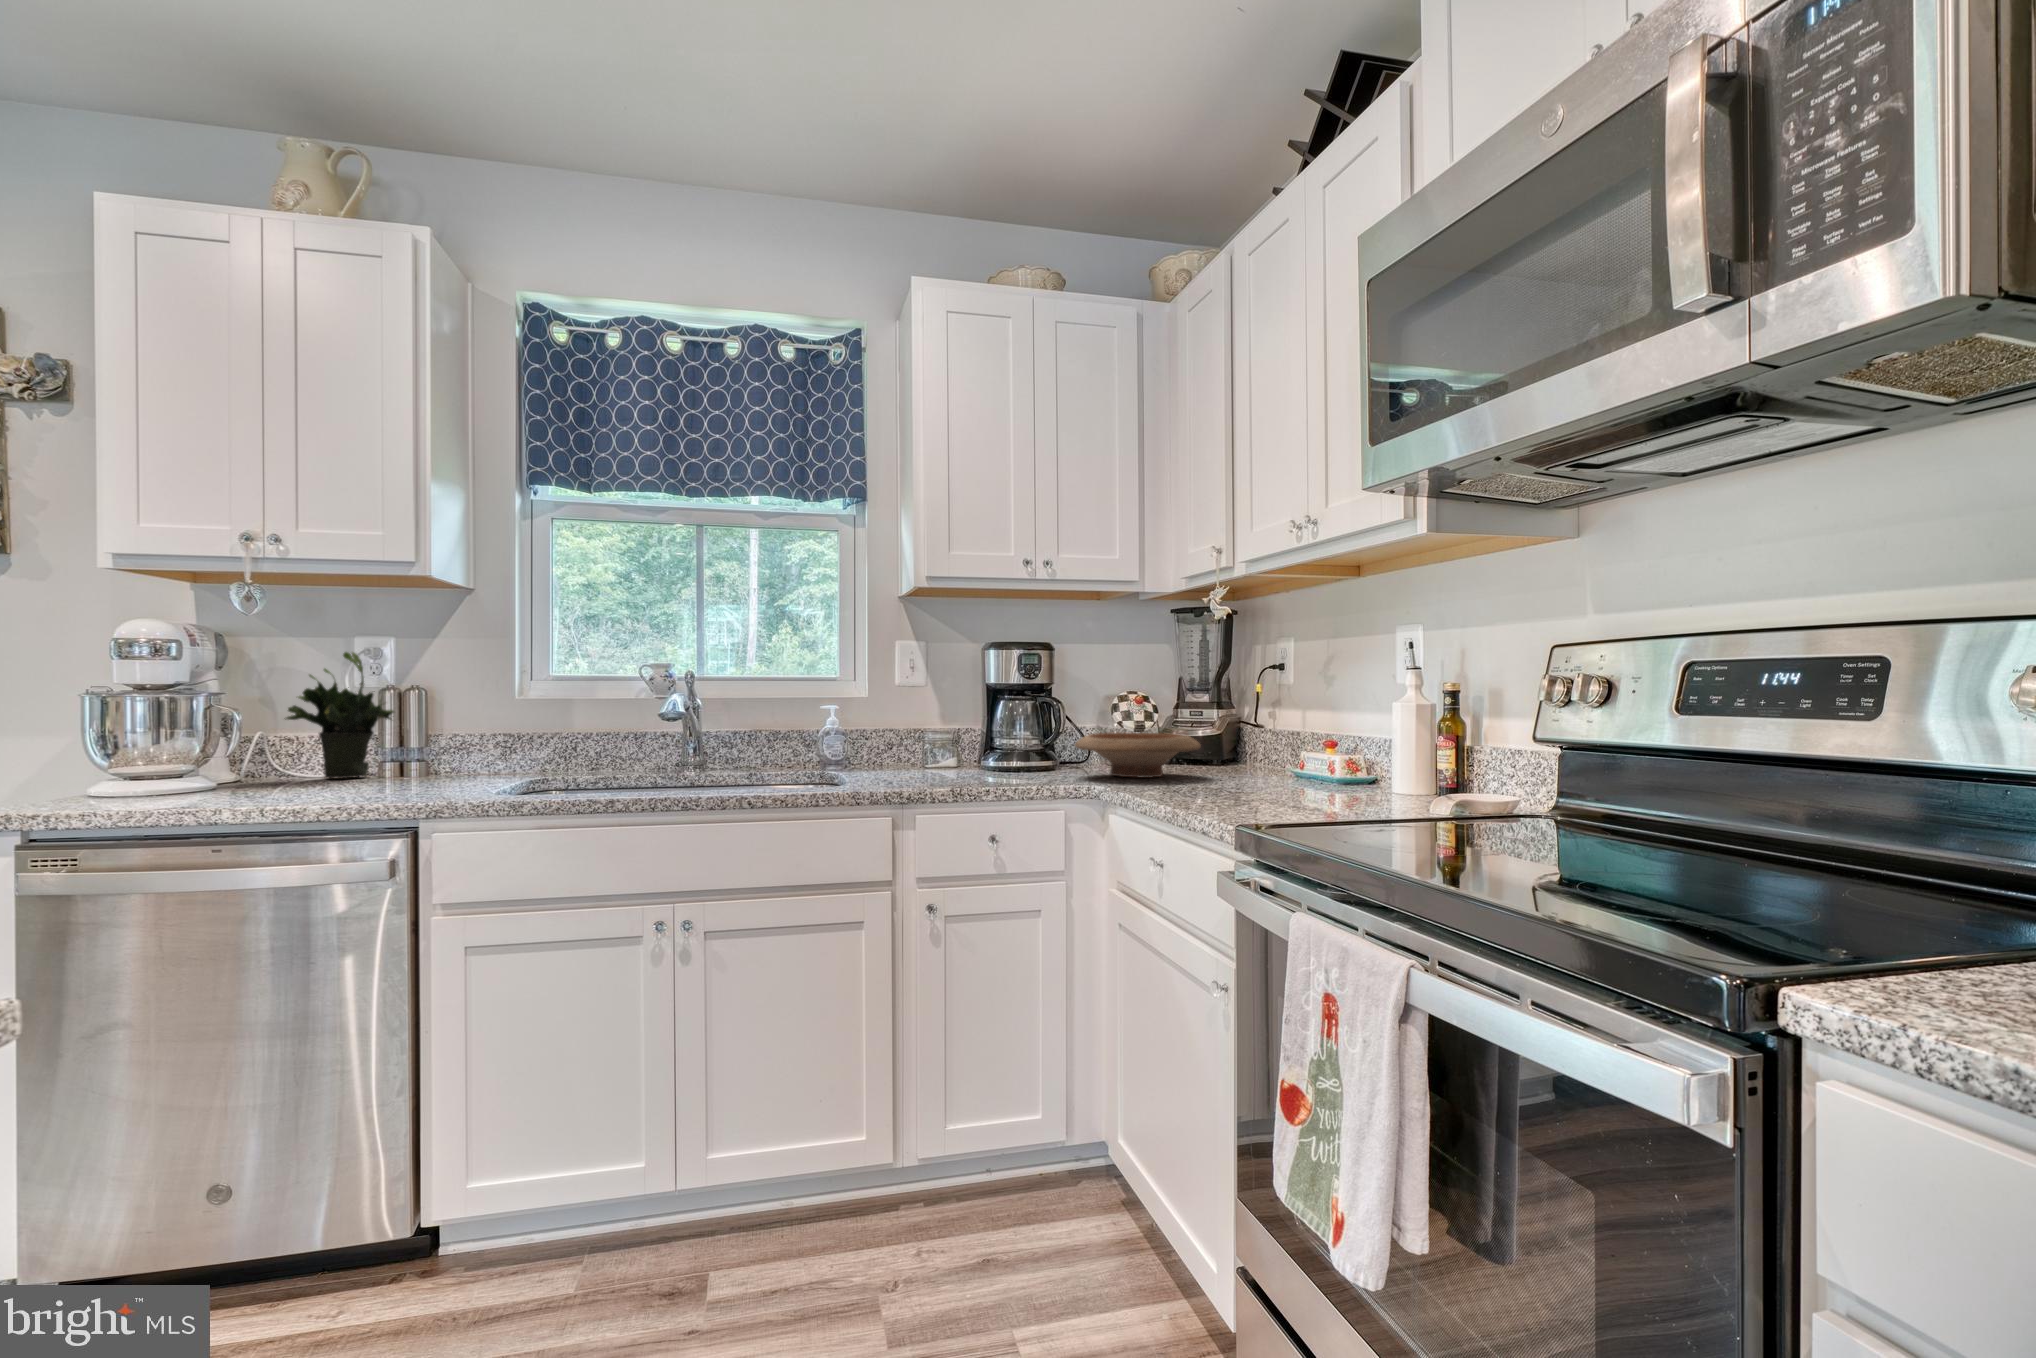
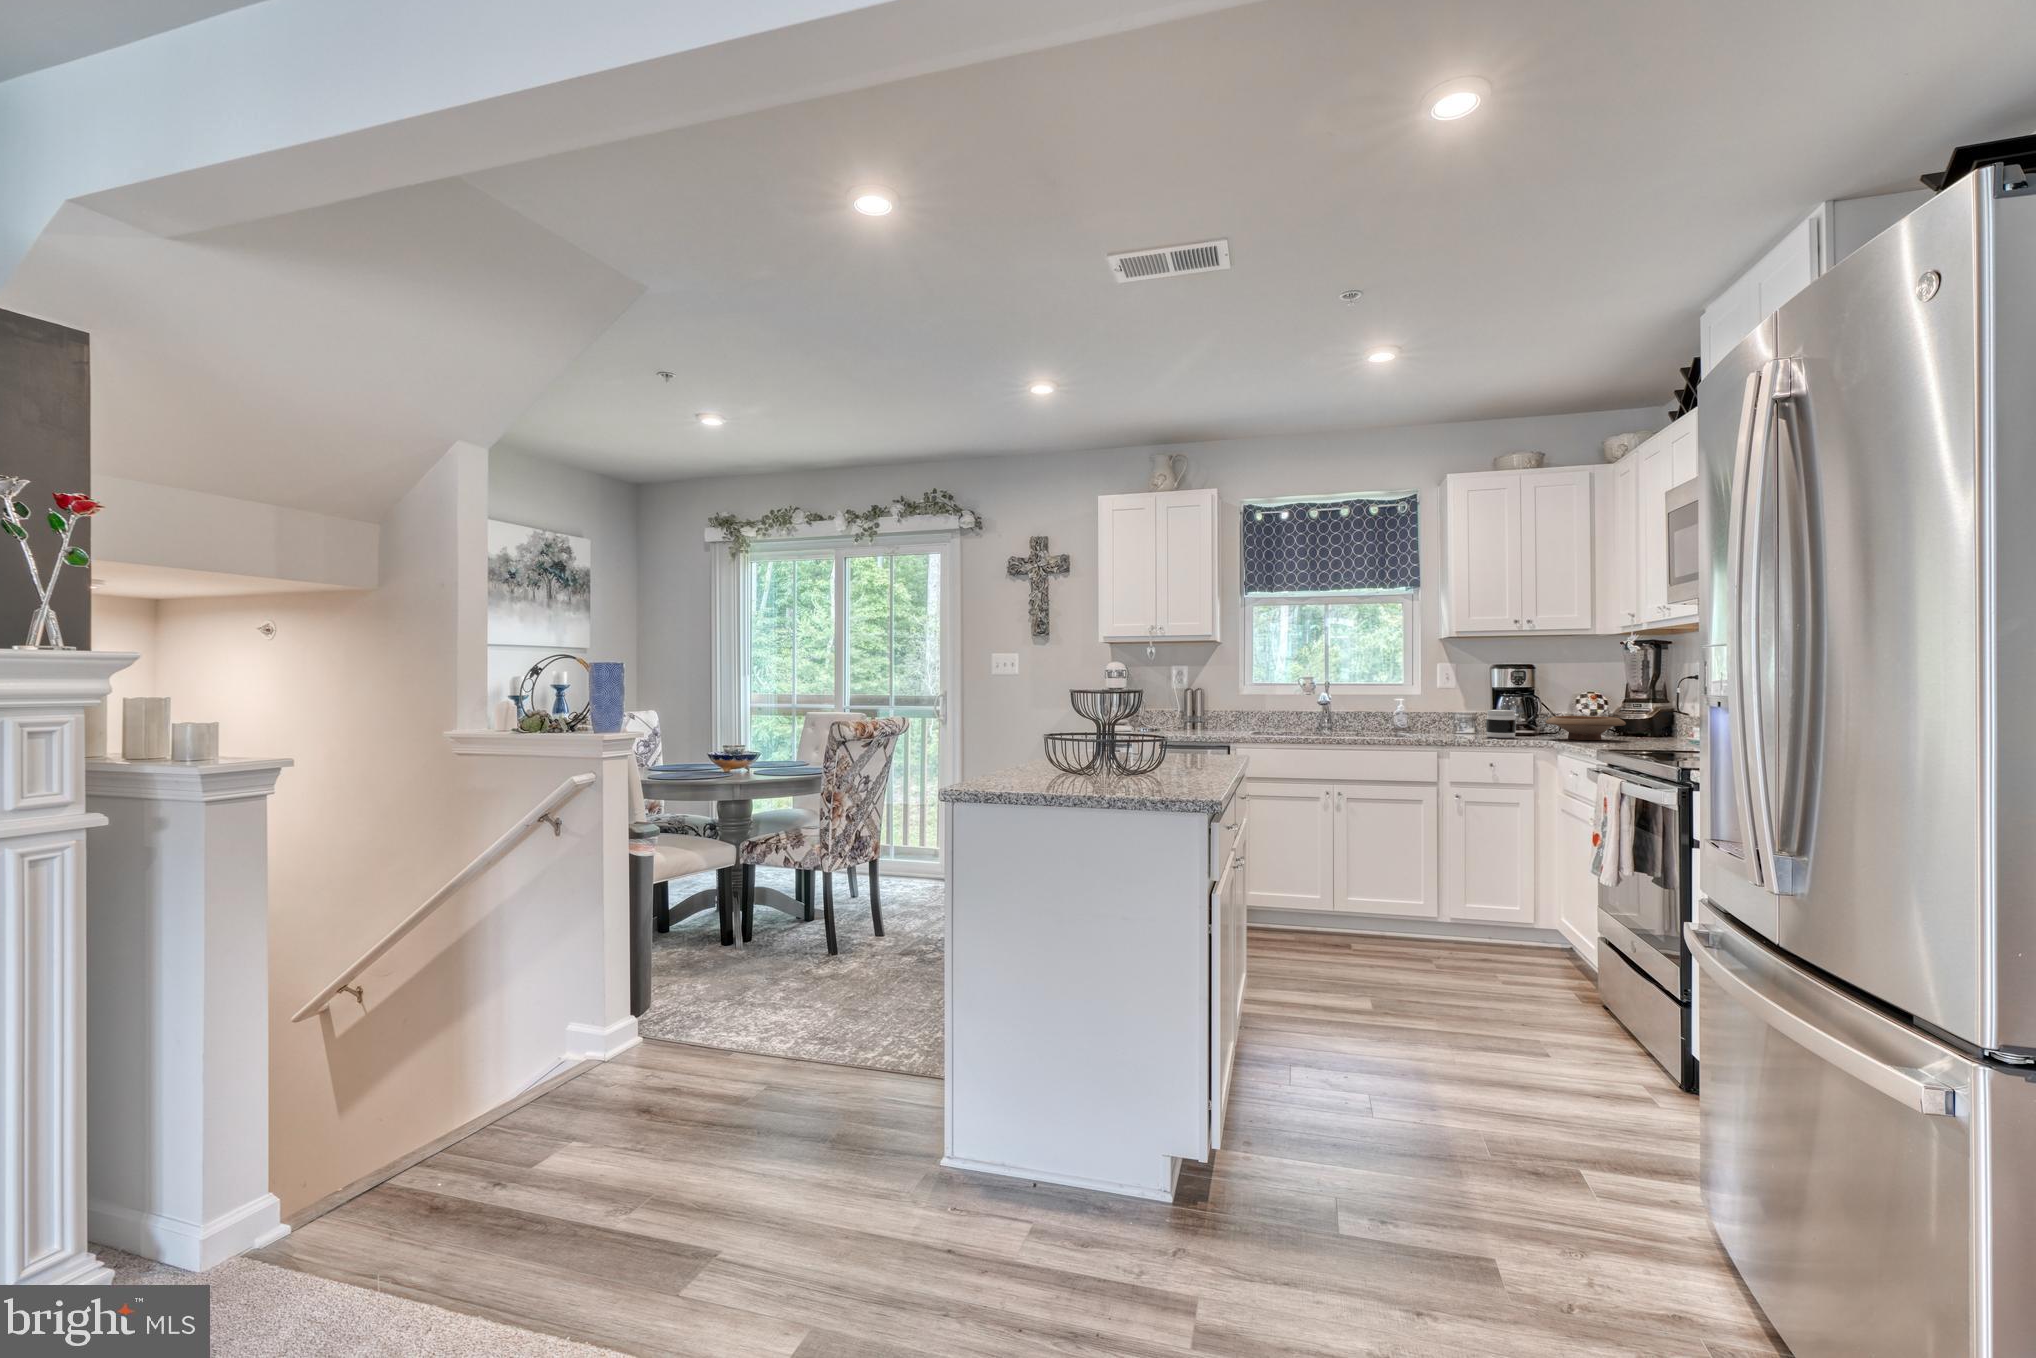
potted plant: present [285,652,394,779] -> none [1145,672,1207,729]
jar: none [976,724,1026,777] -> present [1486,710,1516,738]

